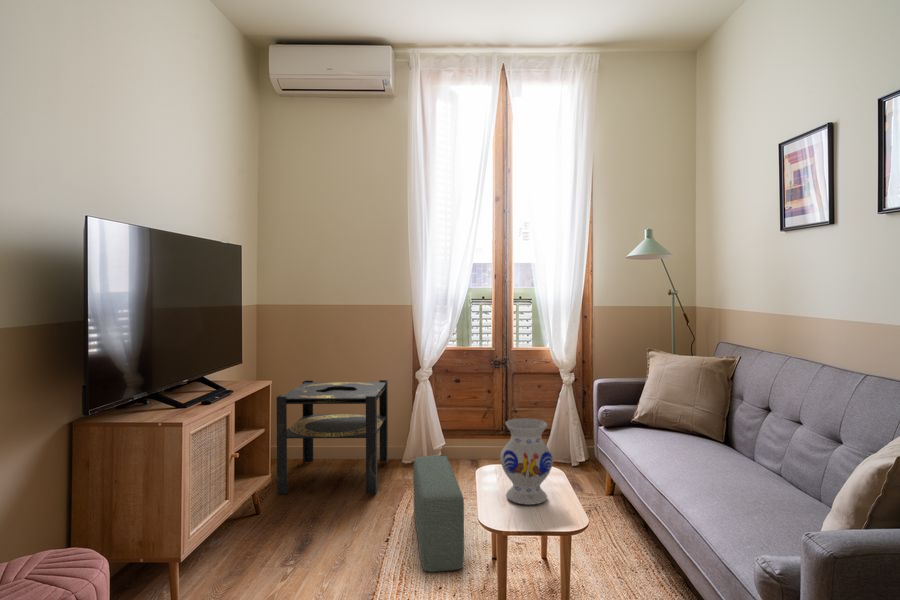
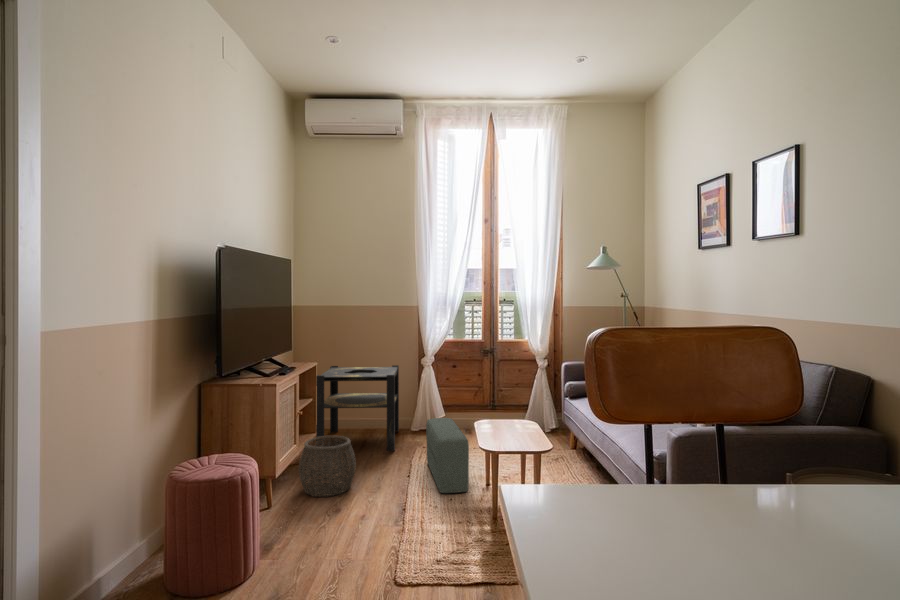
vase: present [500,418,553,505] -> none [496,381,532,439]
woven basket: none [231,484,312,574] -> present [299,436,356,497]

